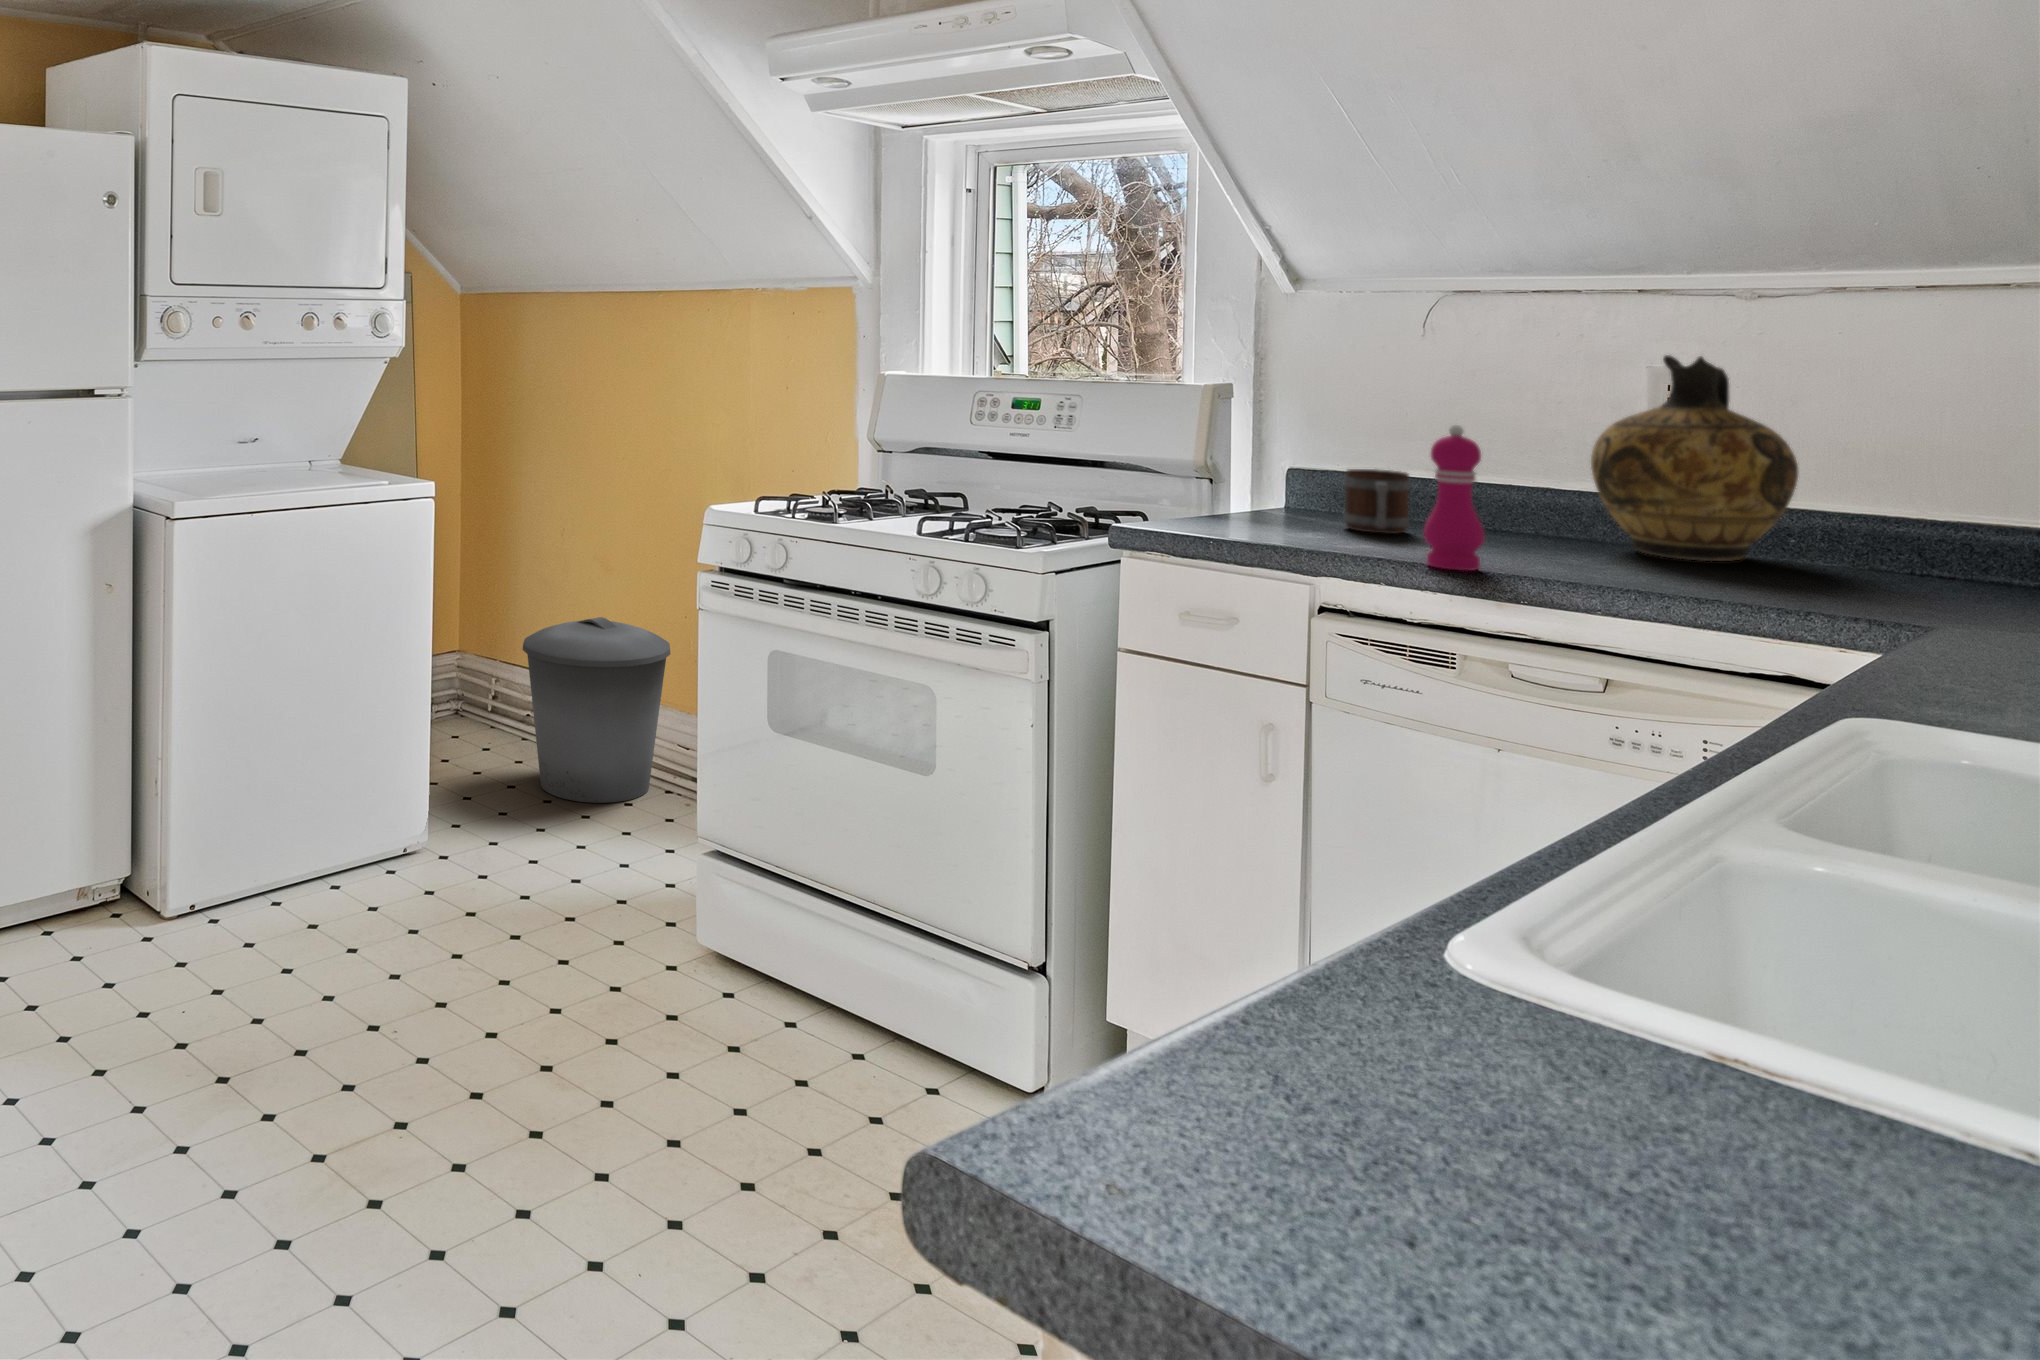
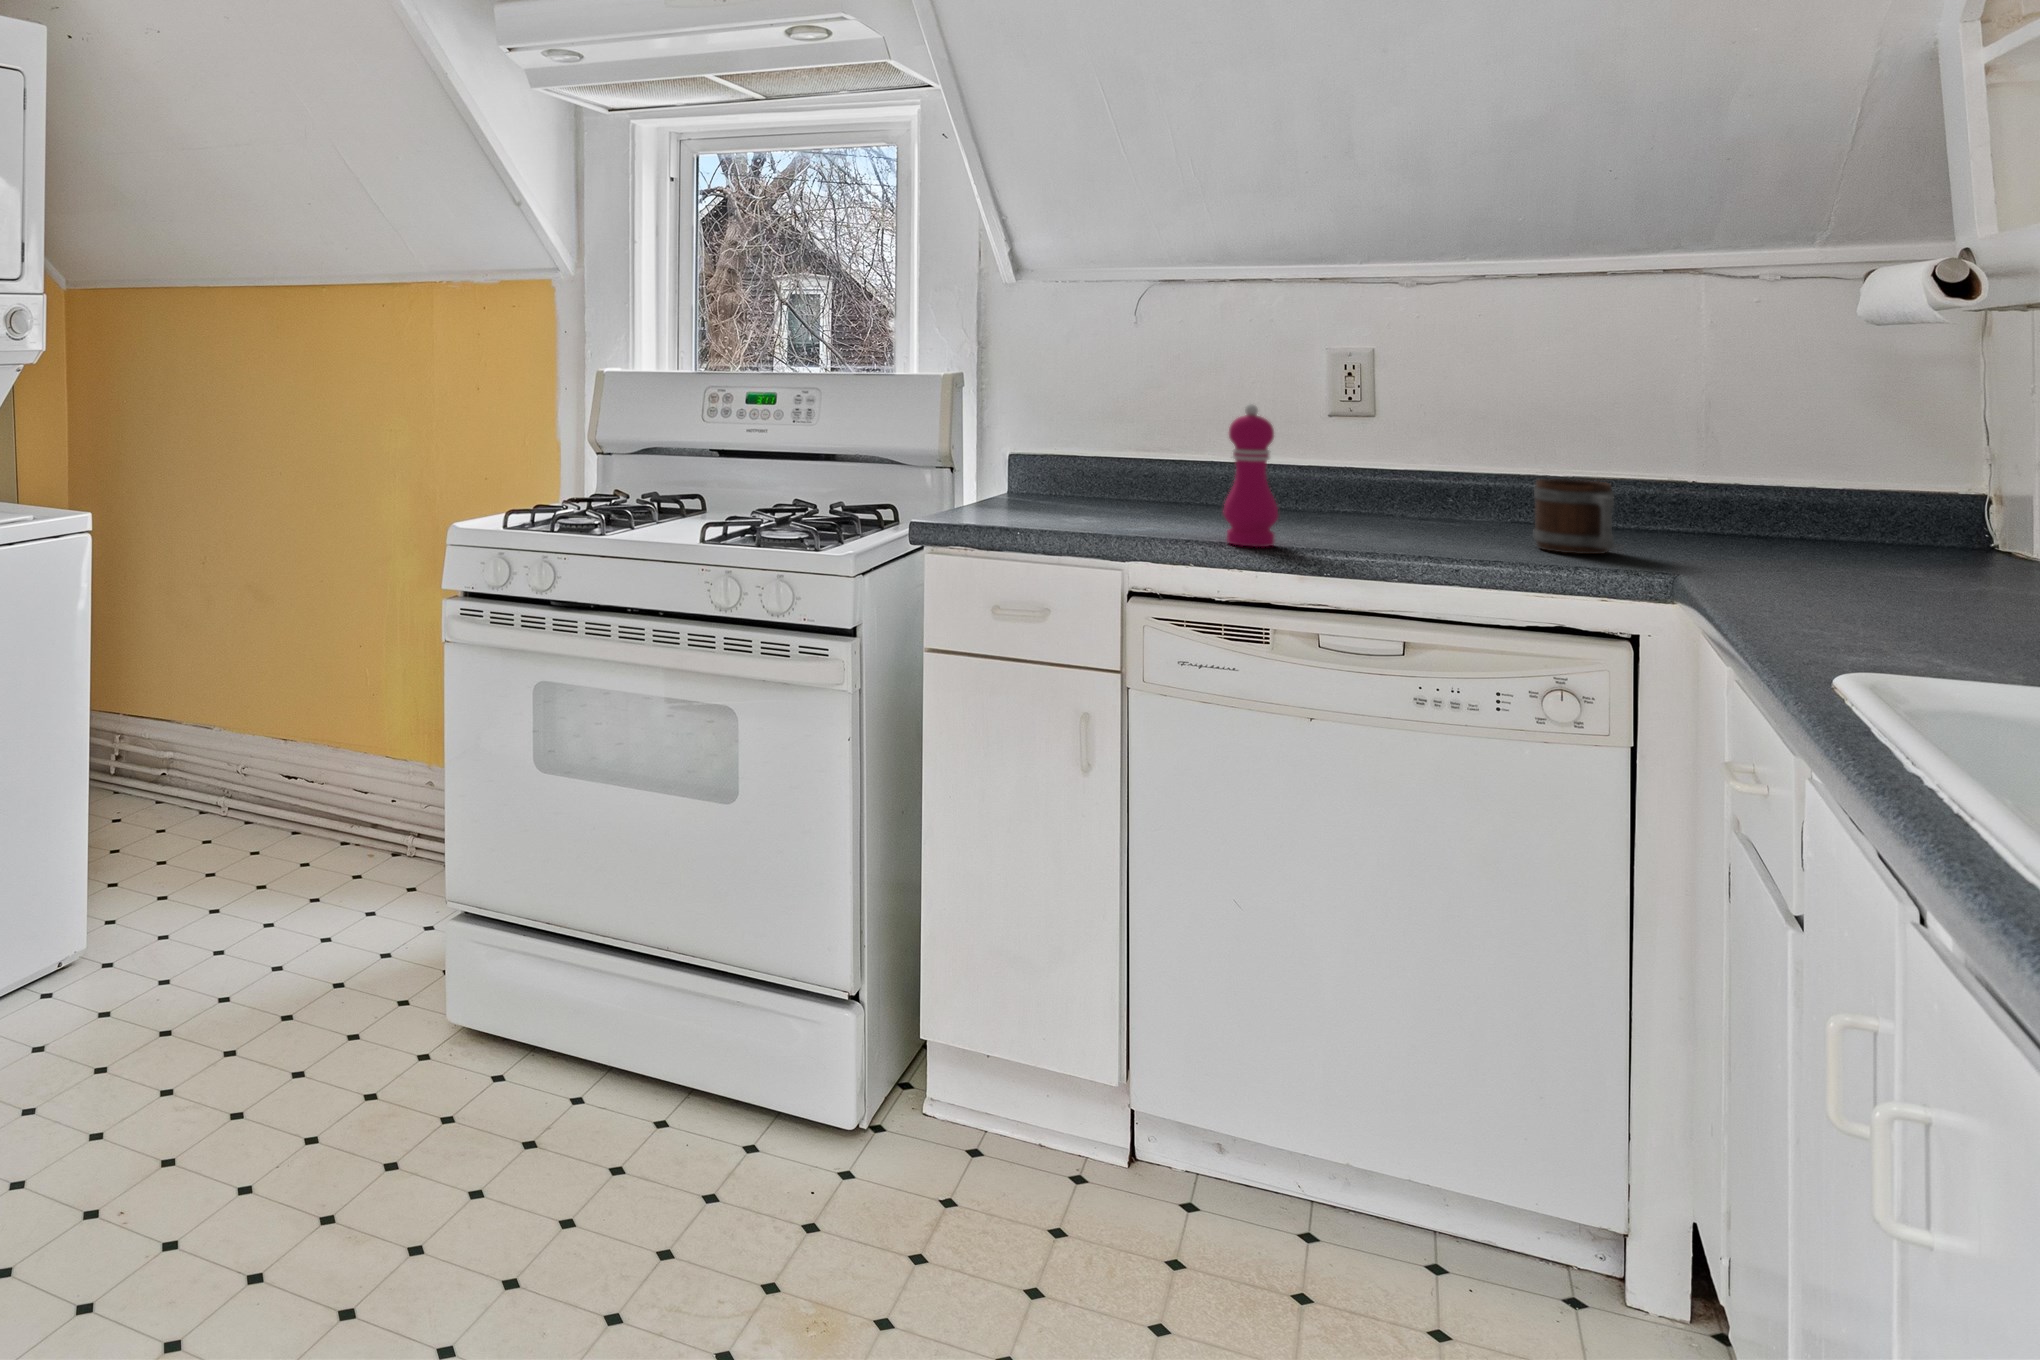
ceramic jug: present [1591,355,1798,561] -> none [1312,334,1482,523]
mug: present [1343,469,1411,534] -> present [1534,479,1614,554]
trash can: present [523,617,670,803] -> none [174,658,348,874]

